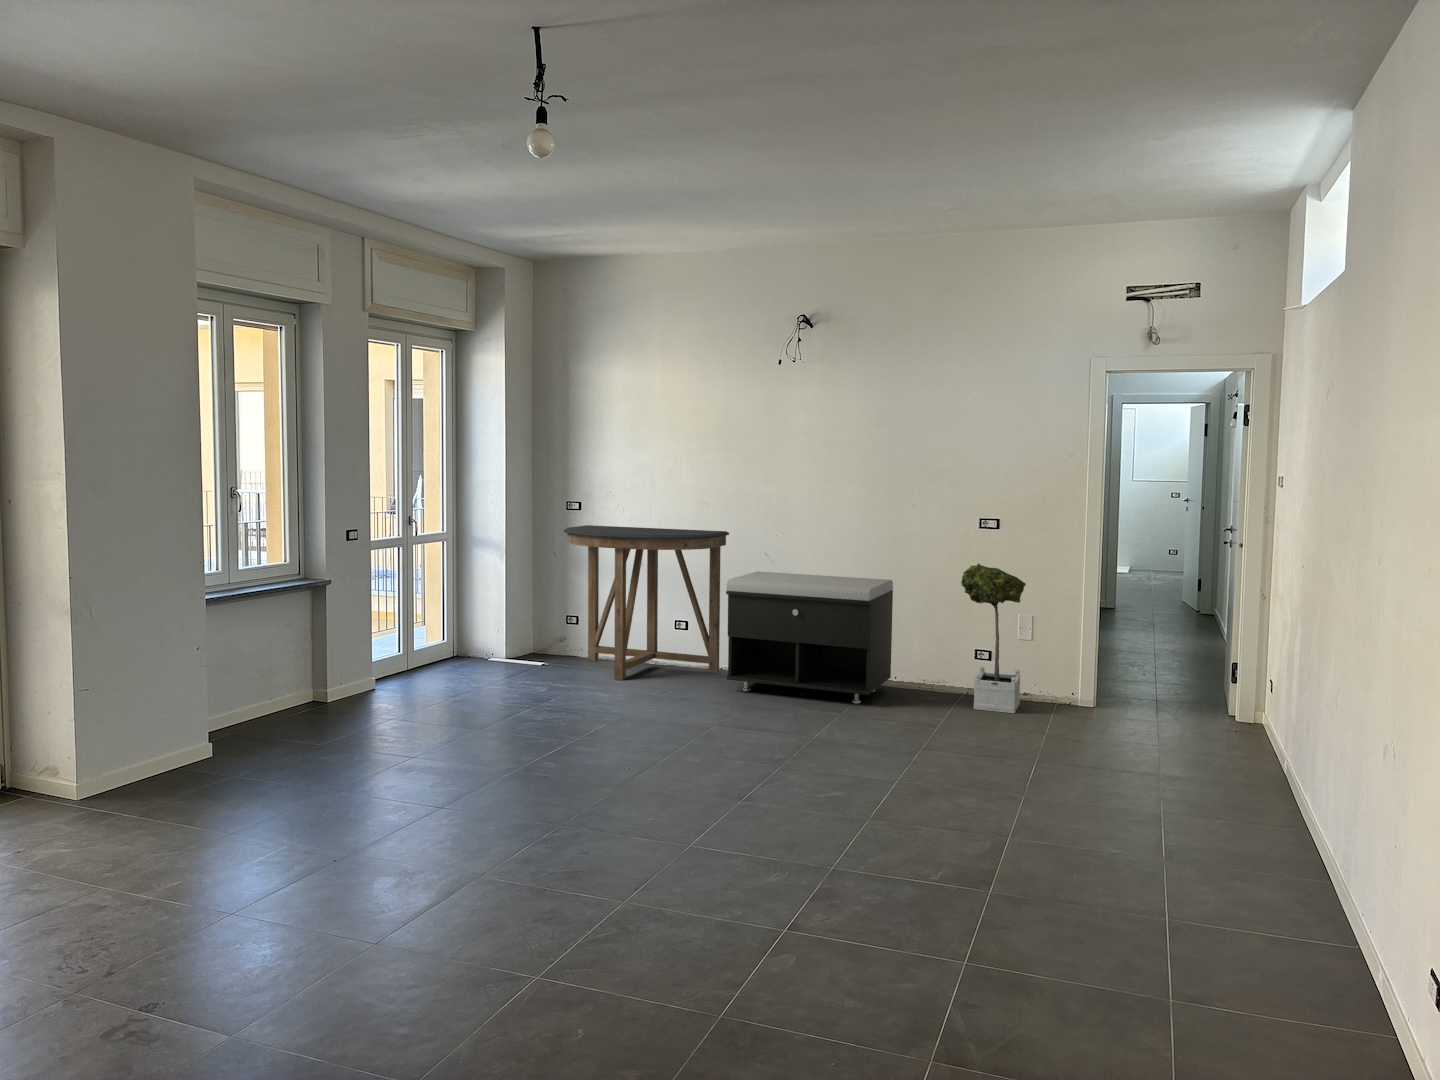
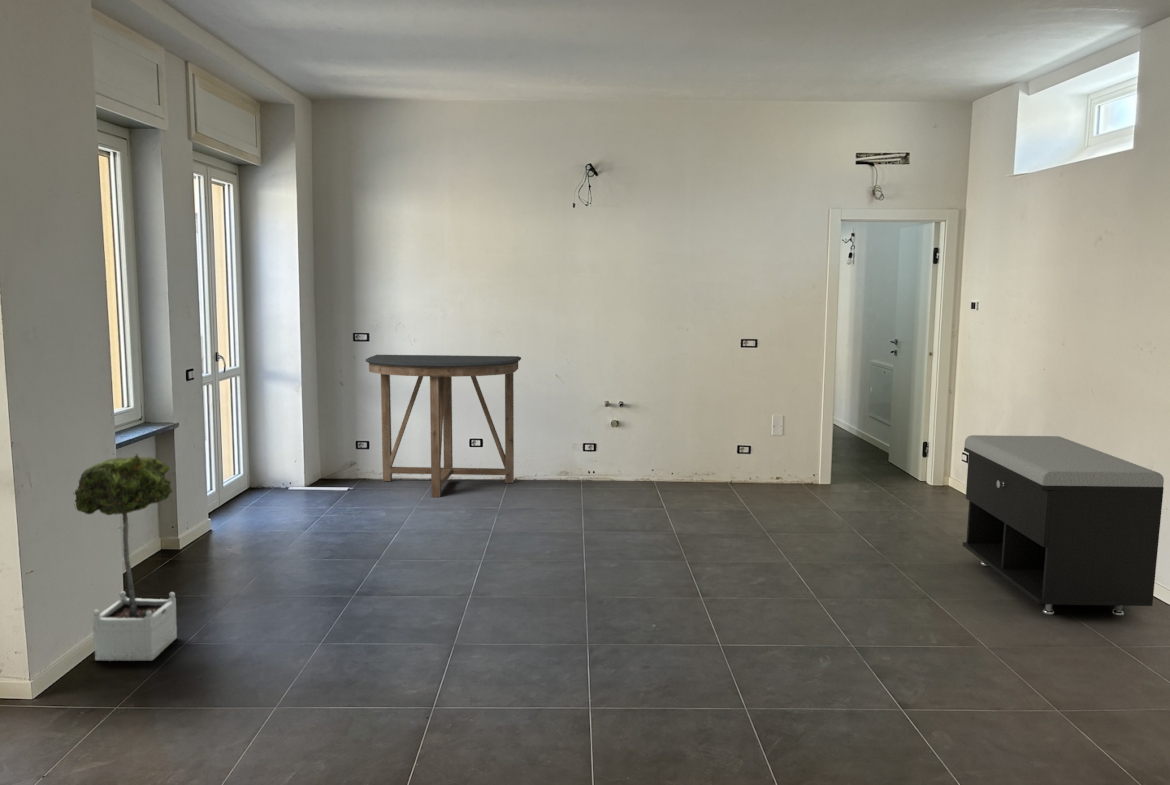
potted tree: present [961,564,1026,713] -> present [75,454,177,661]
storage bench: present [726,572,893,703] -> present [963,435,1164,616]

